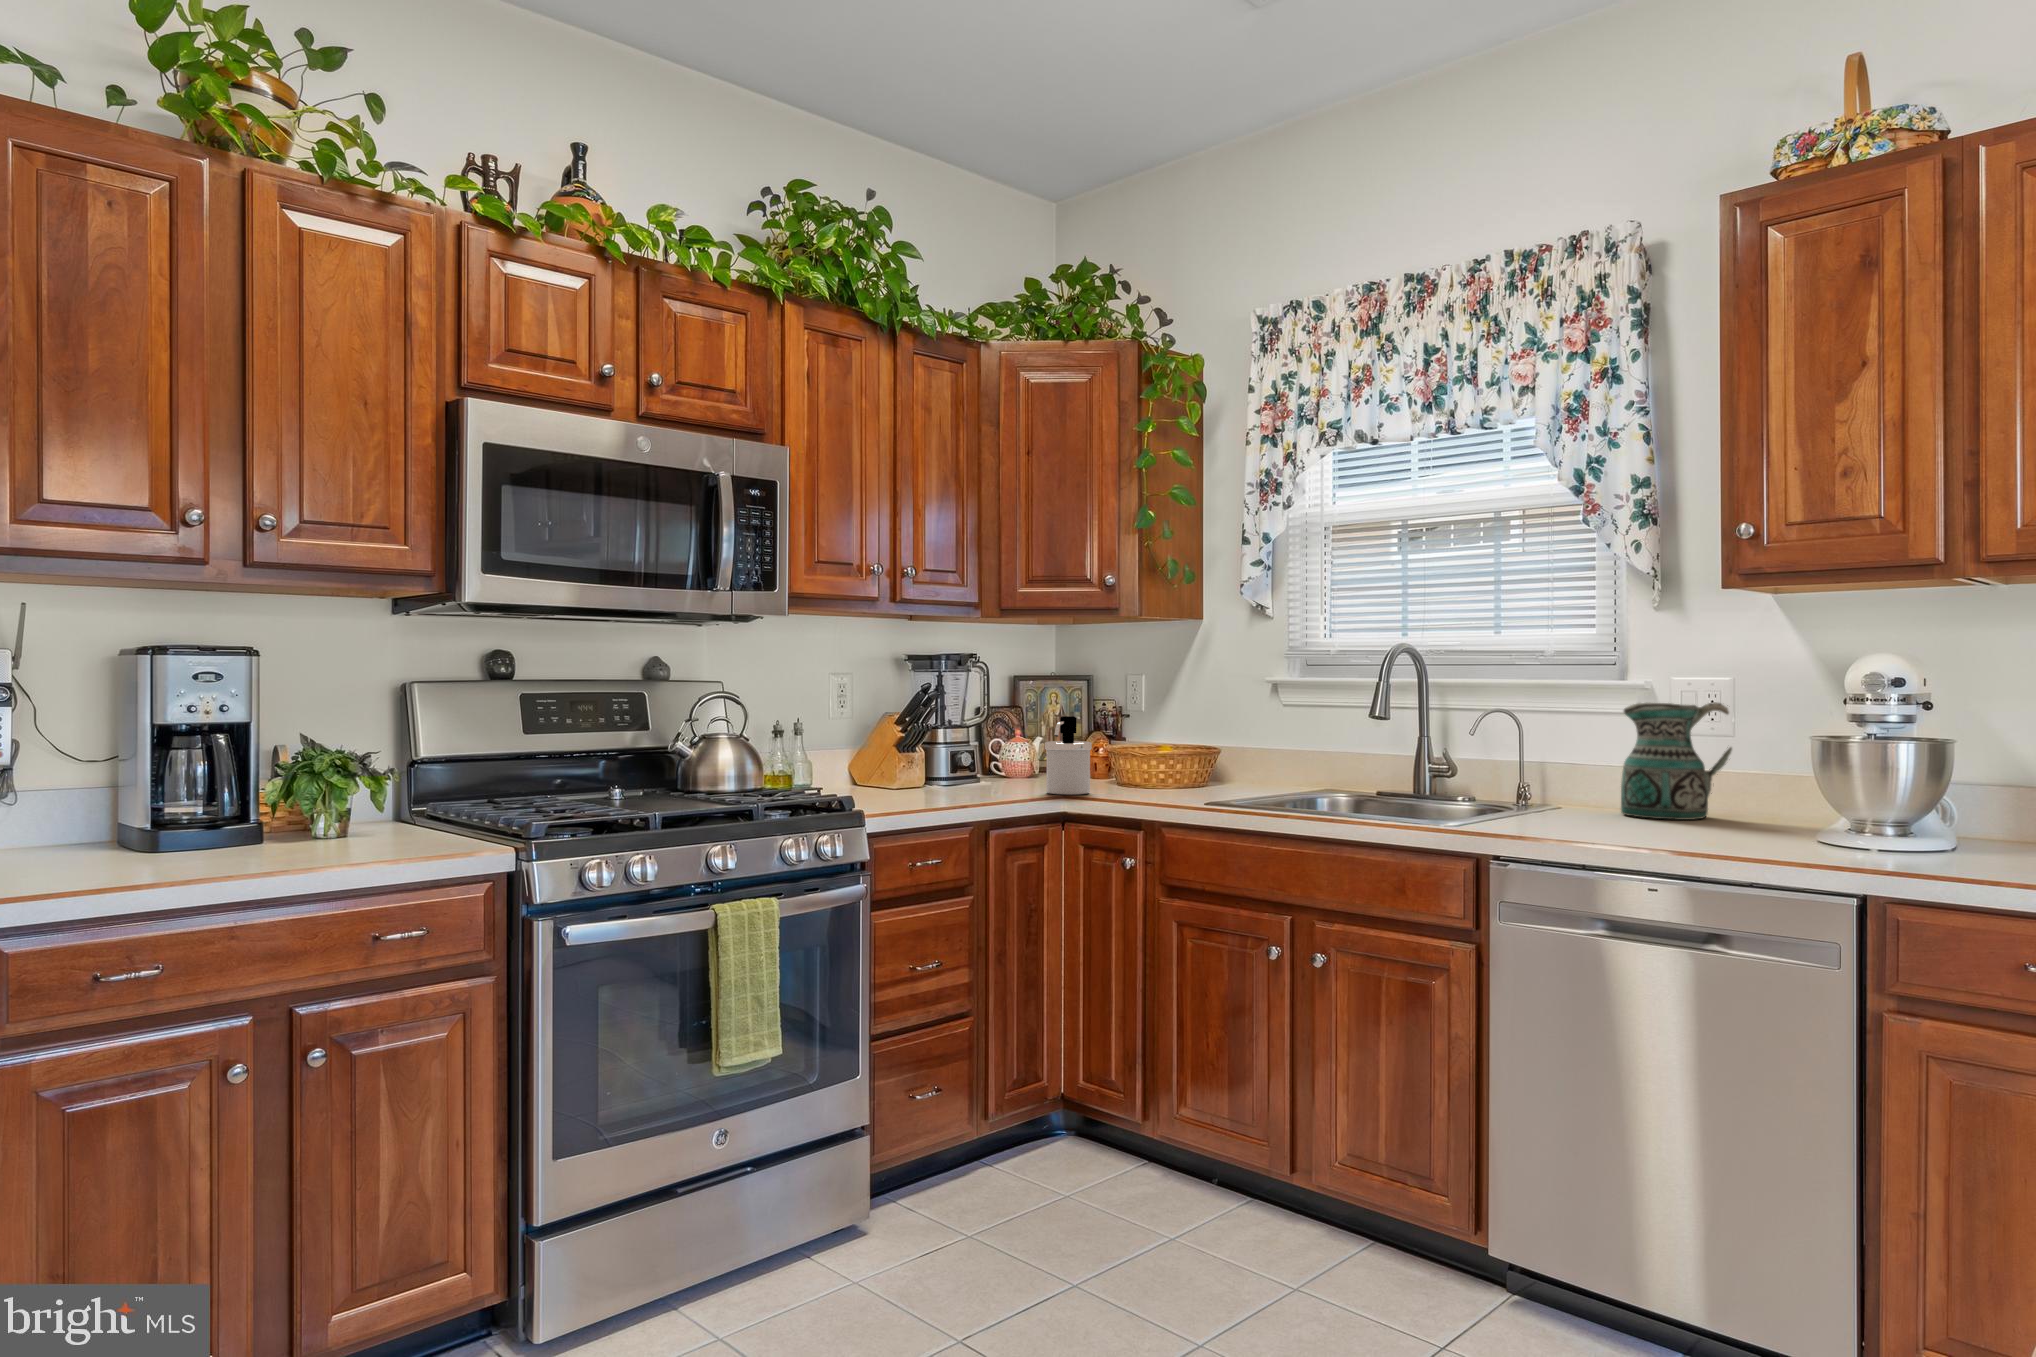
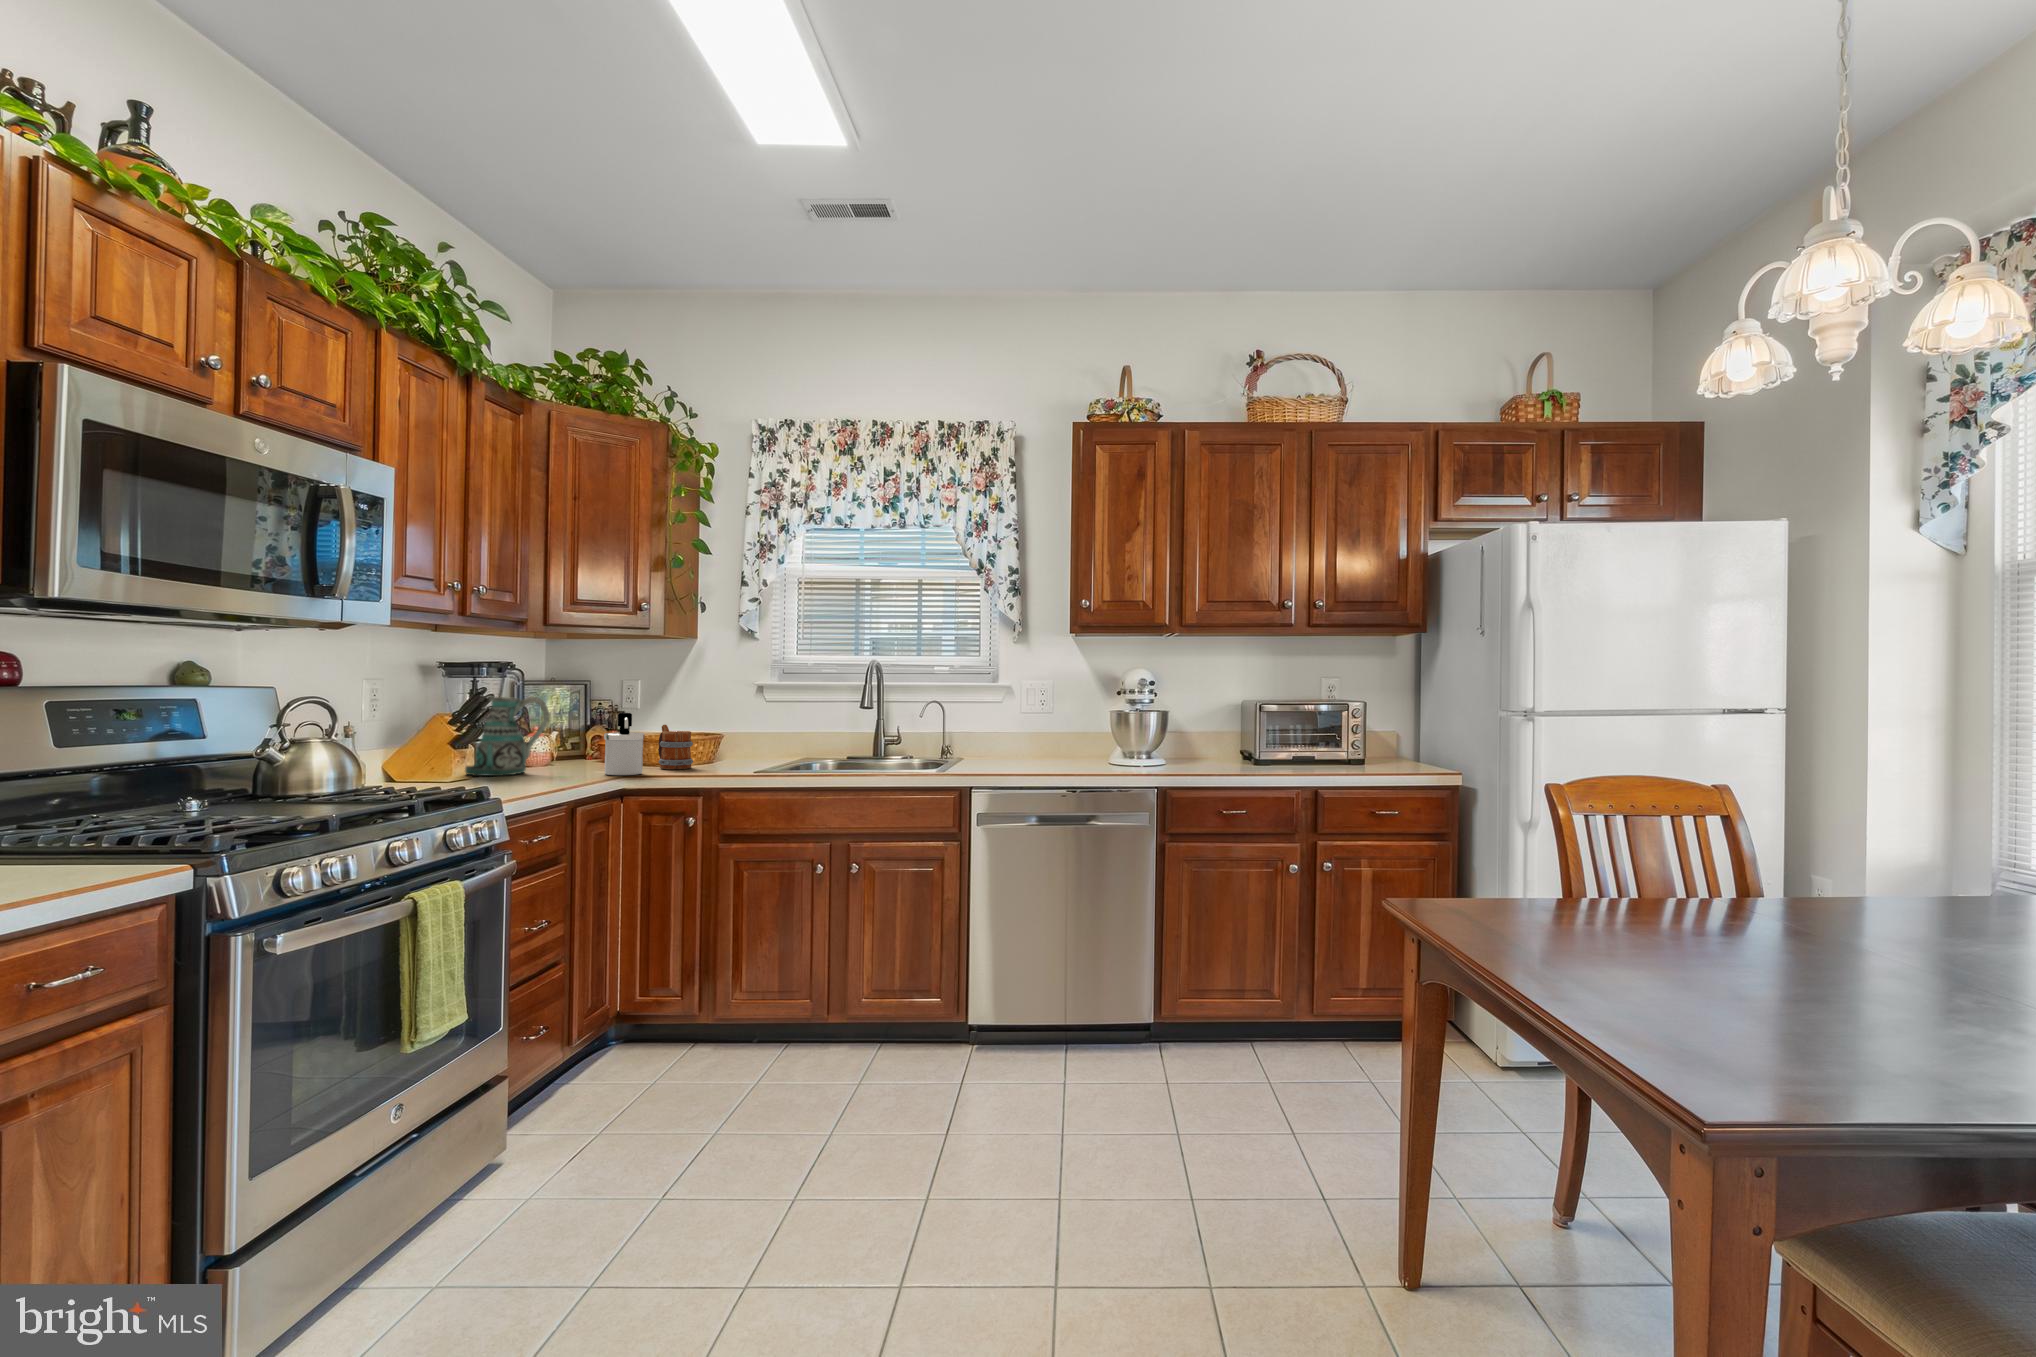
ceramic pitcher: present [1621,702,1732,820] -> present [465,697,549,776]
mug: none [1125,733,1166,791] -> present [658,725,693,769]

